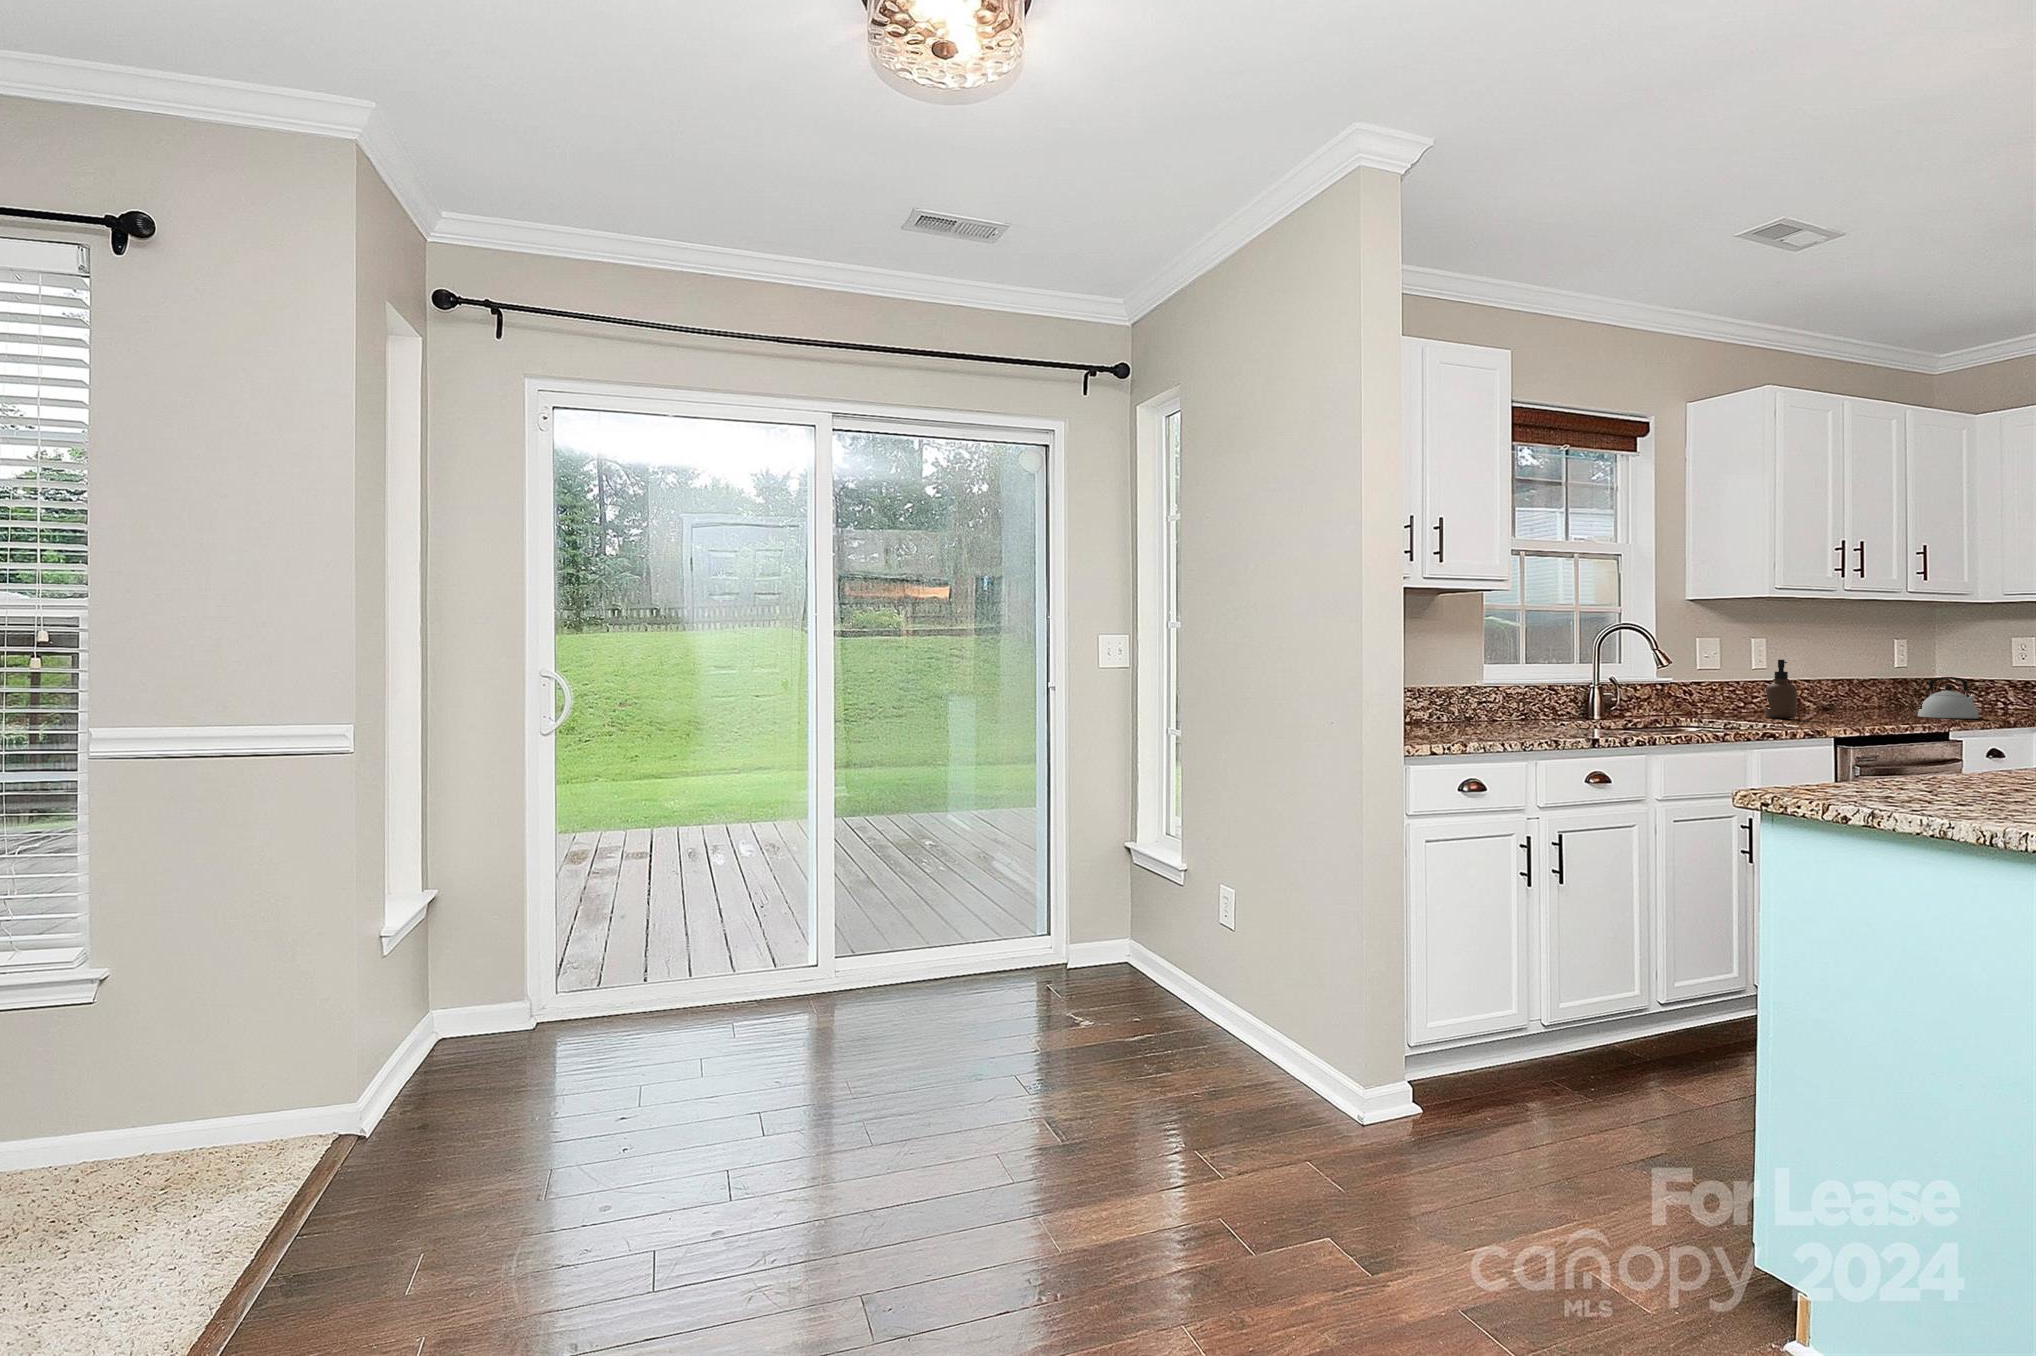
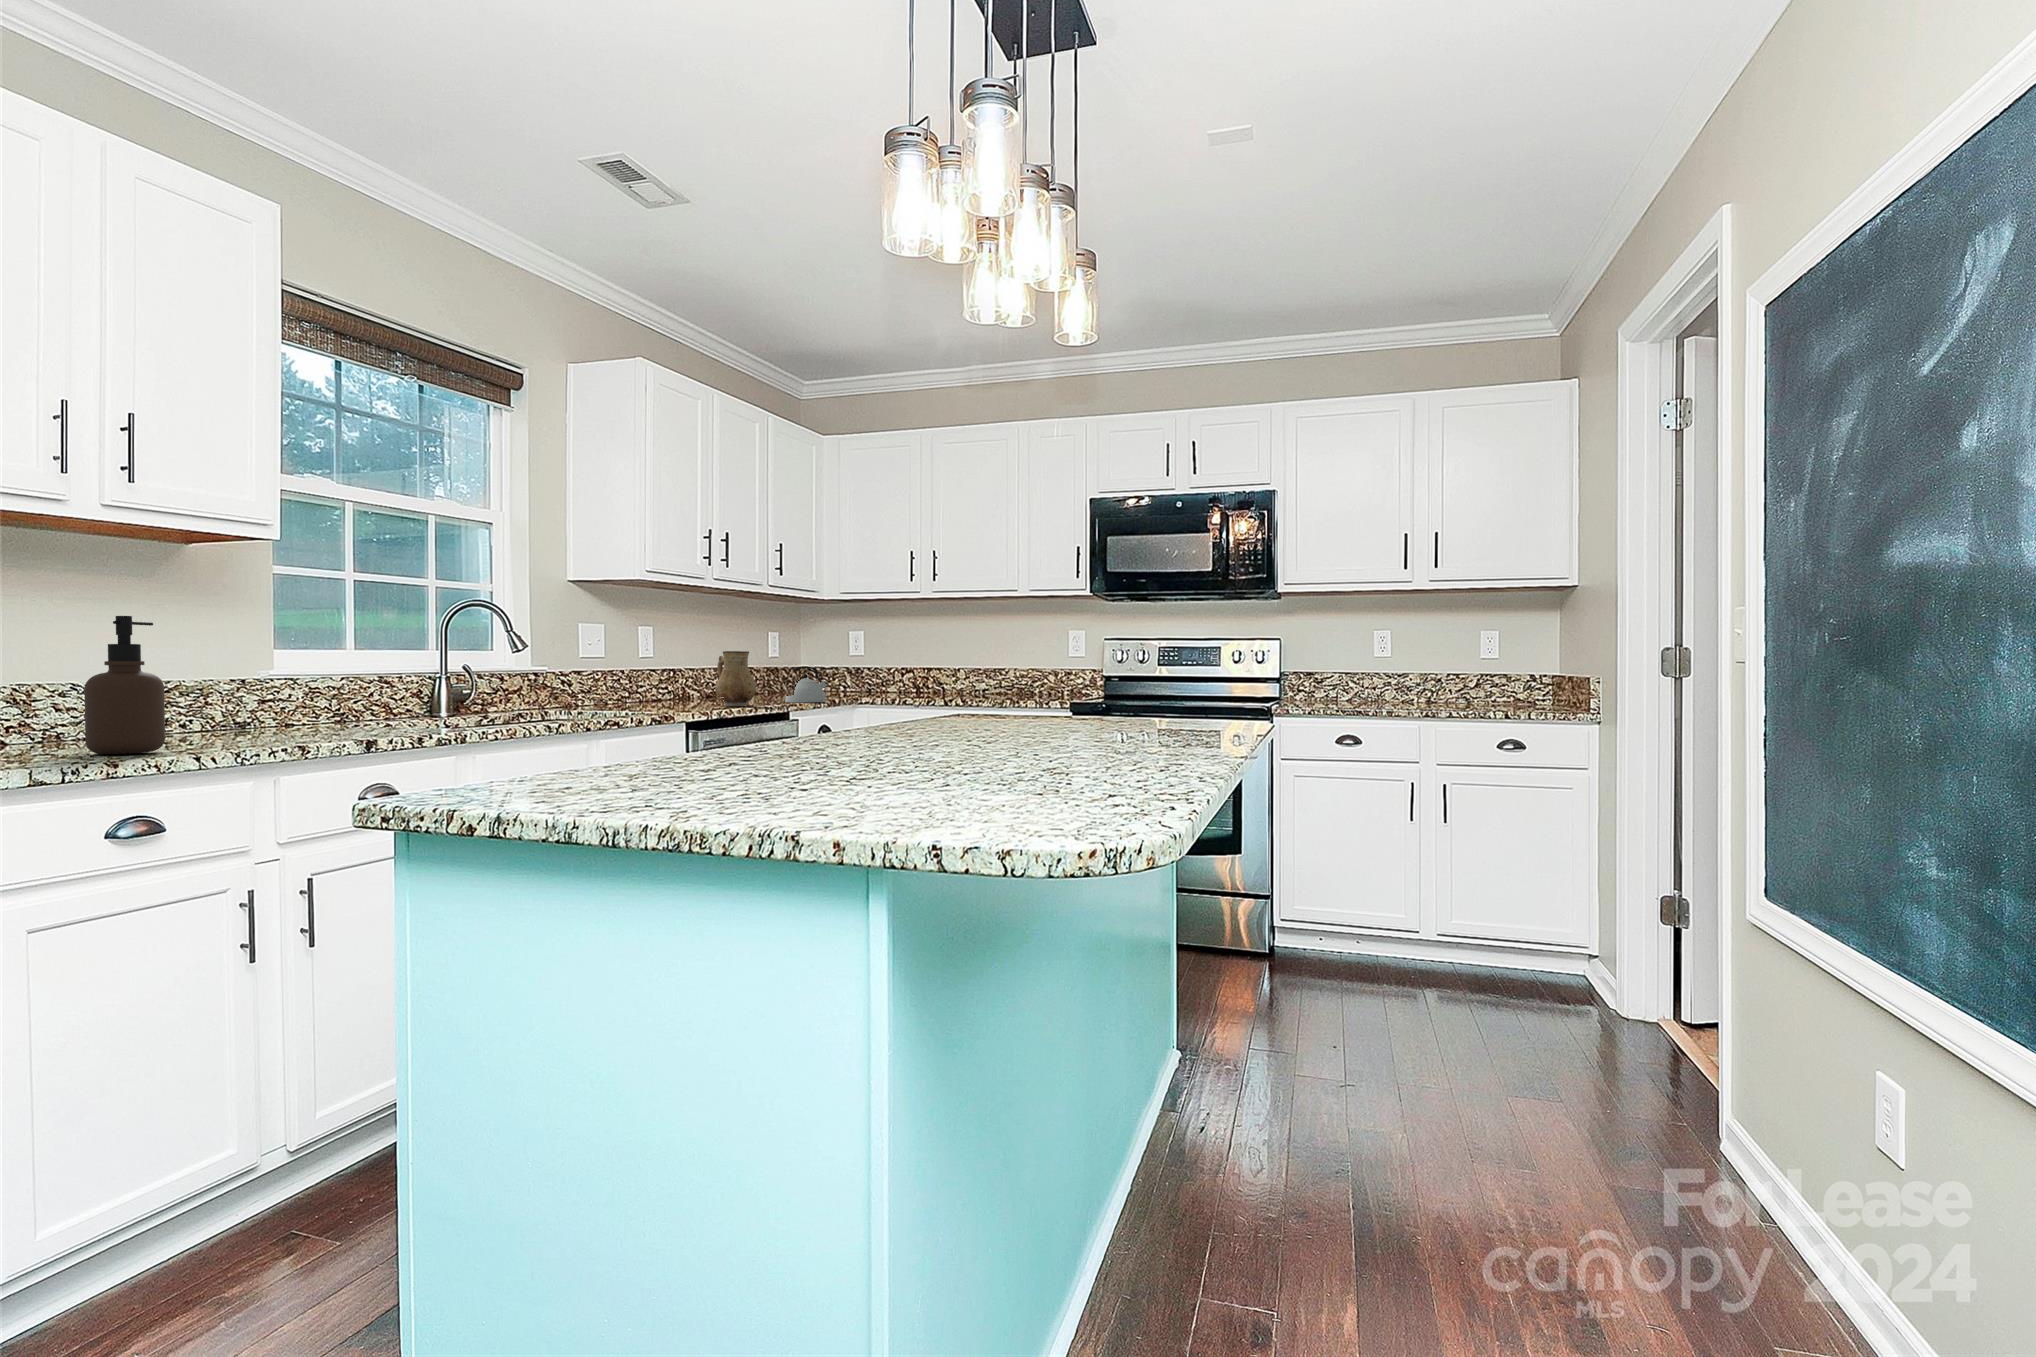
soap dispenser: present [1765,660,1797,718] -> present [84,616,165,754]
ceramic pitcher: none [1836,662,1889,720] -> present [715,651,756,706]

